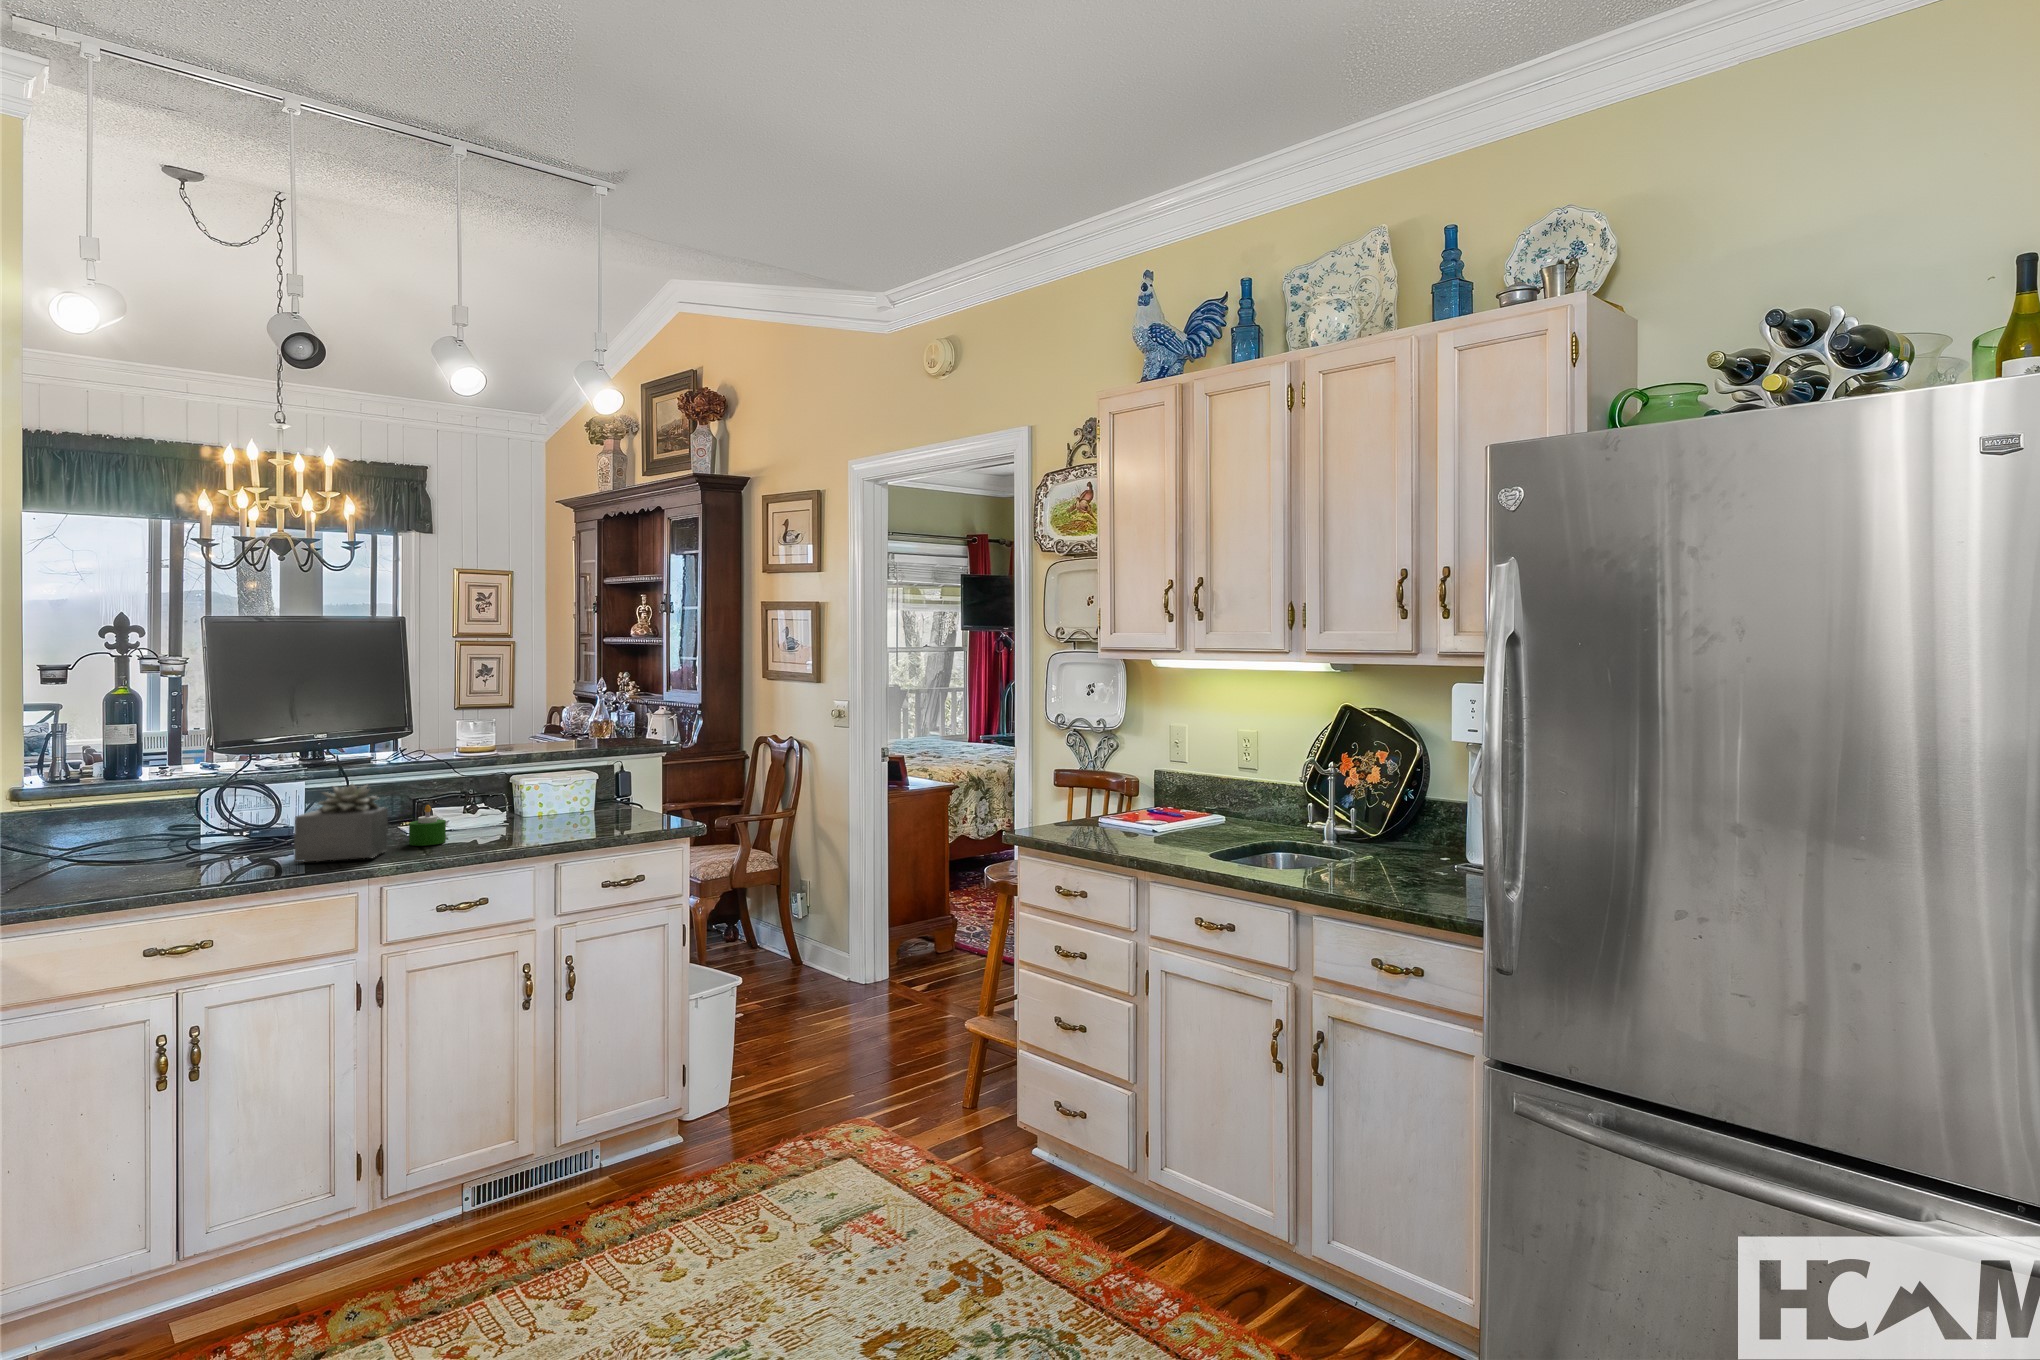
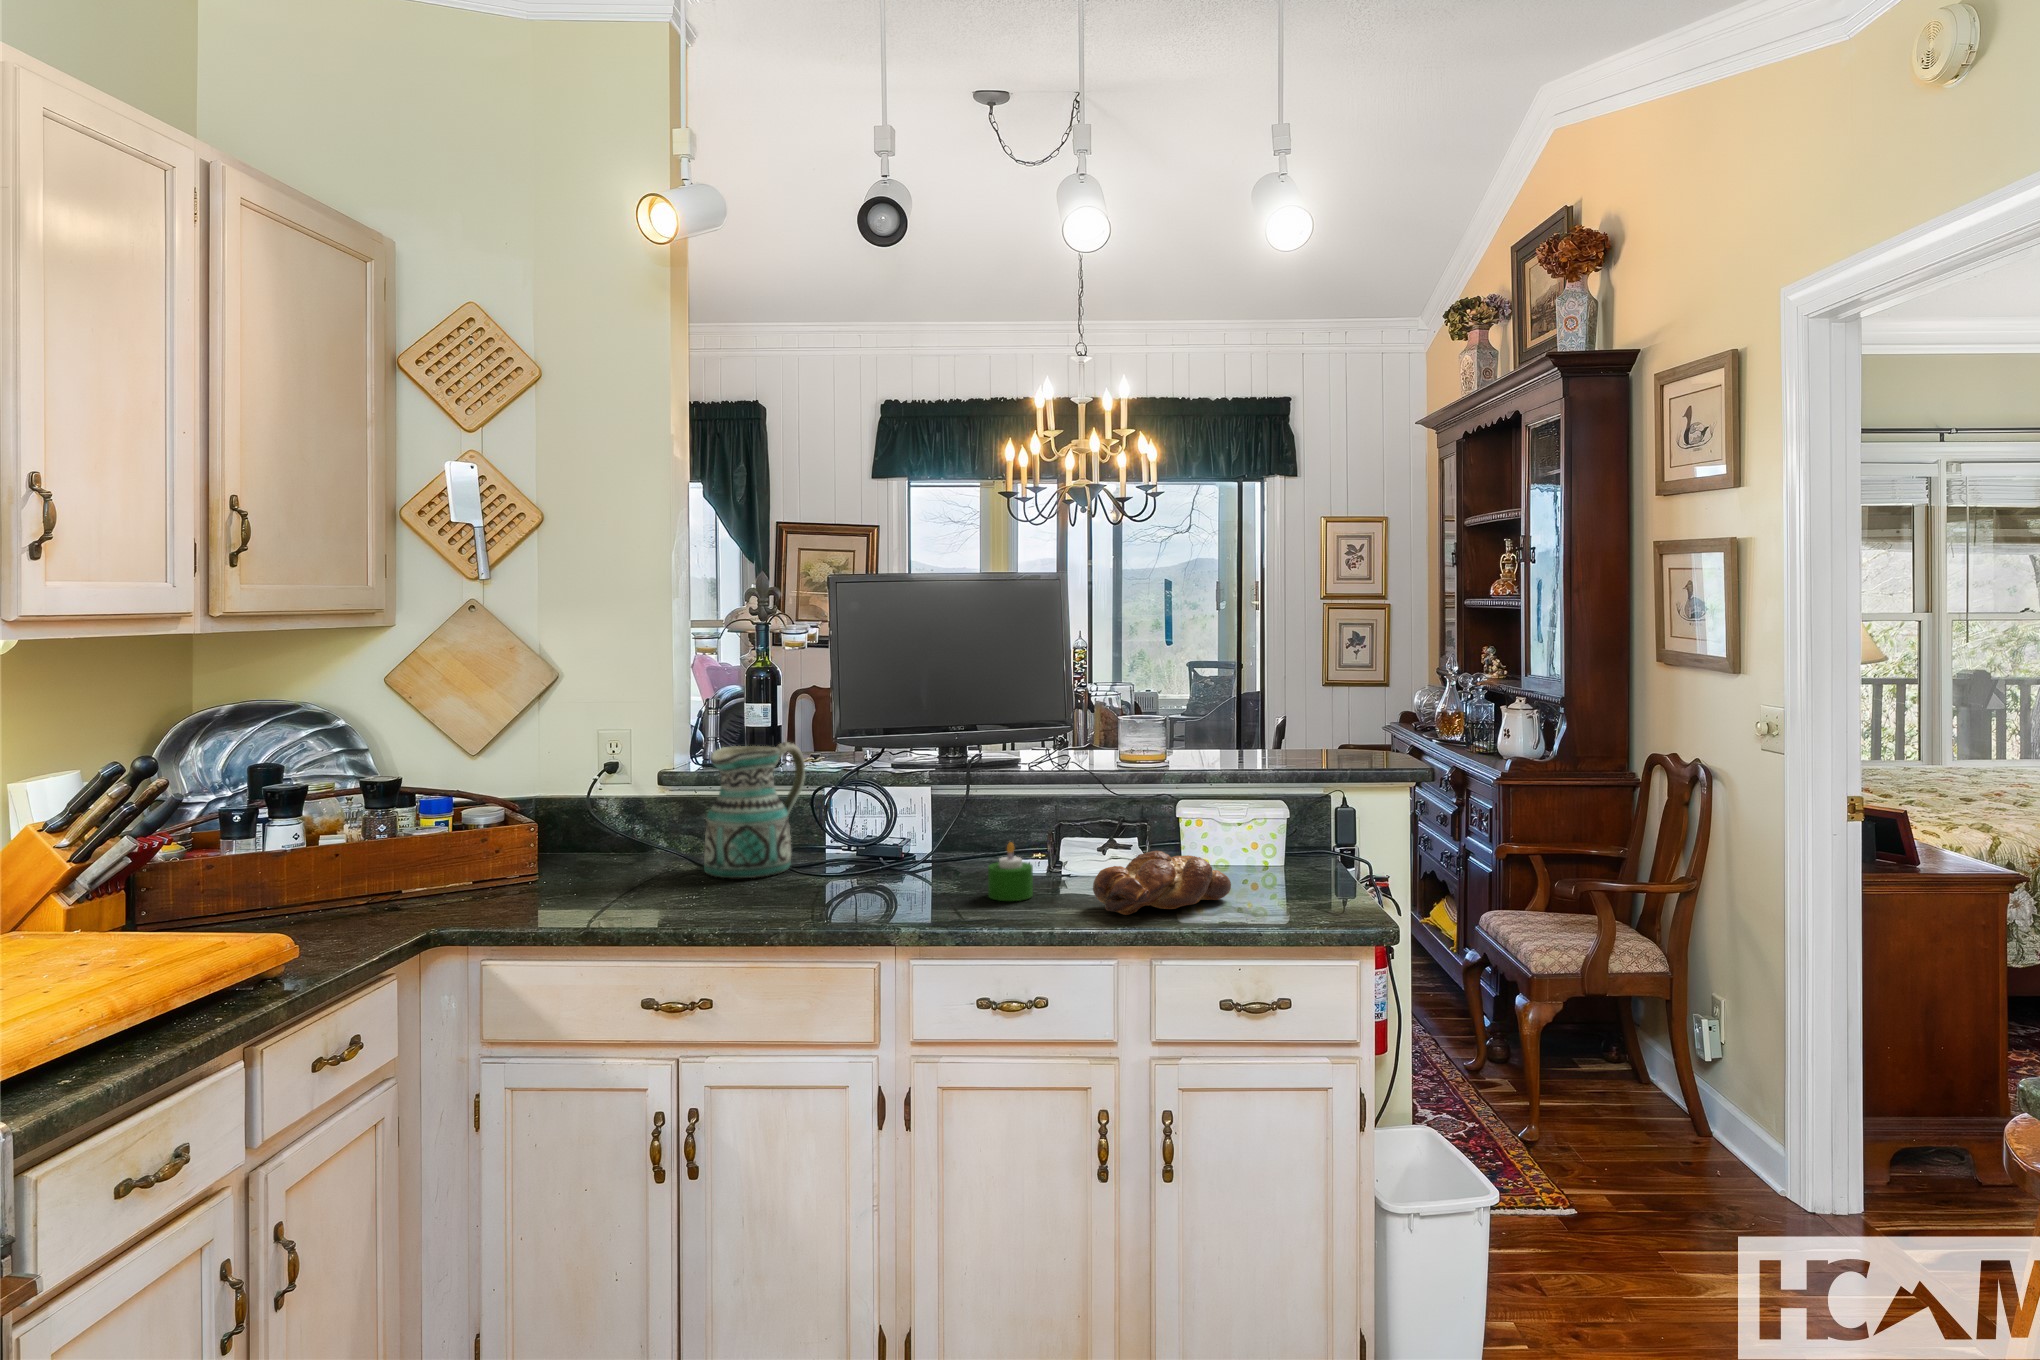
ceramic pitcher: none [95,752,189,867] -> present [704,742,805,878]
succulent plant: present [294,784,388,862] -> none [837,803,952,914]
bread loaf: none [500,799,589,839] -> present [1093,851,1231,915]

